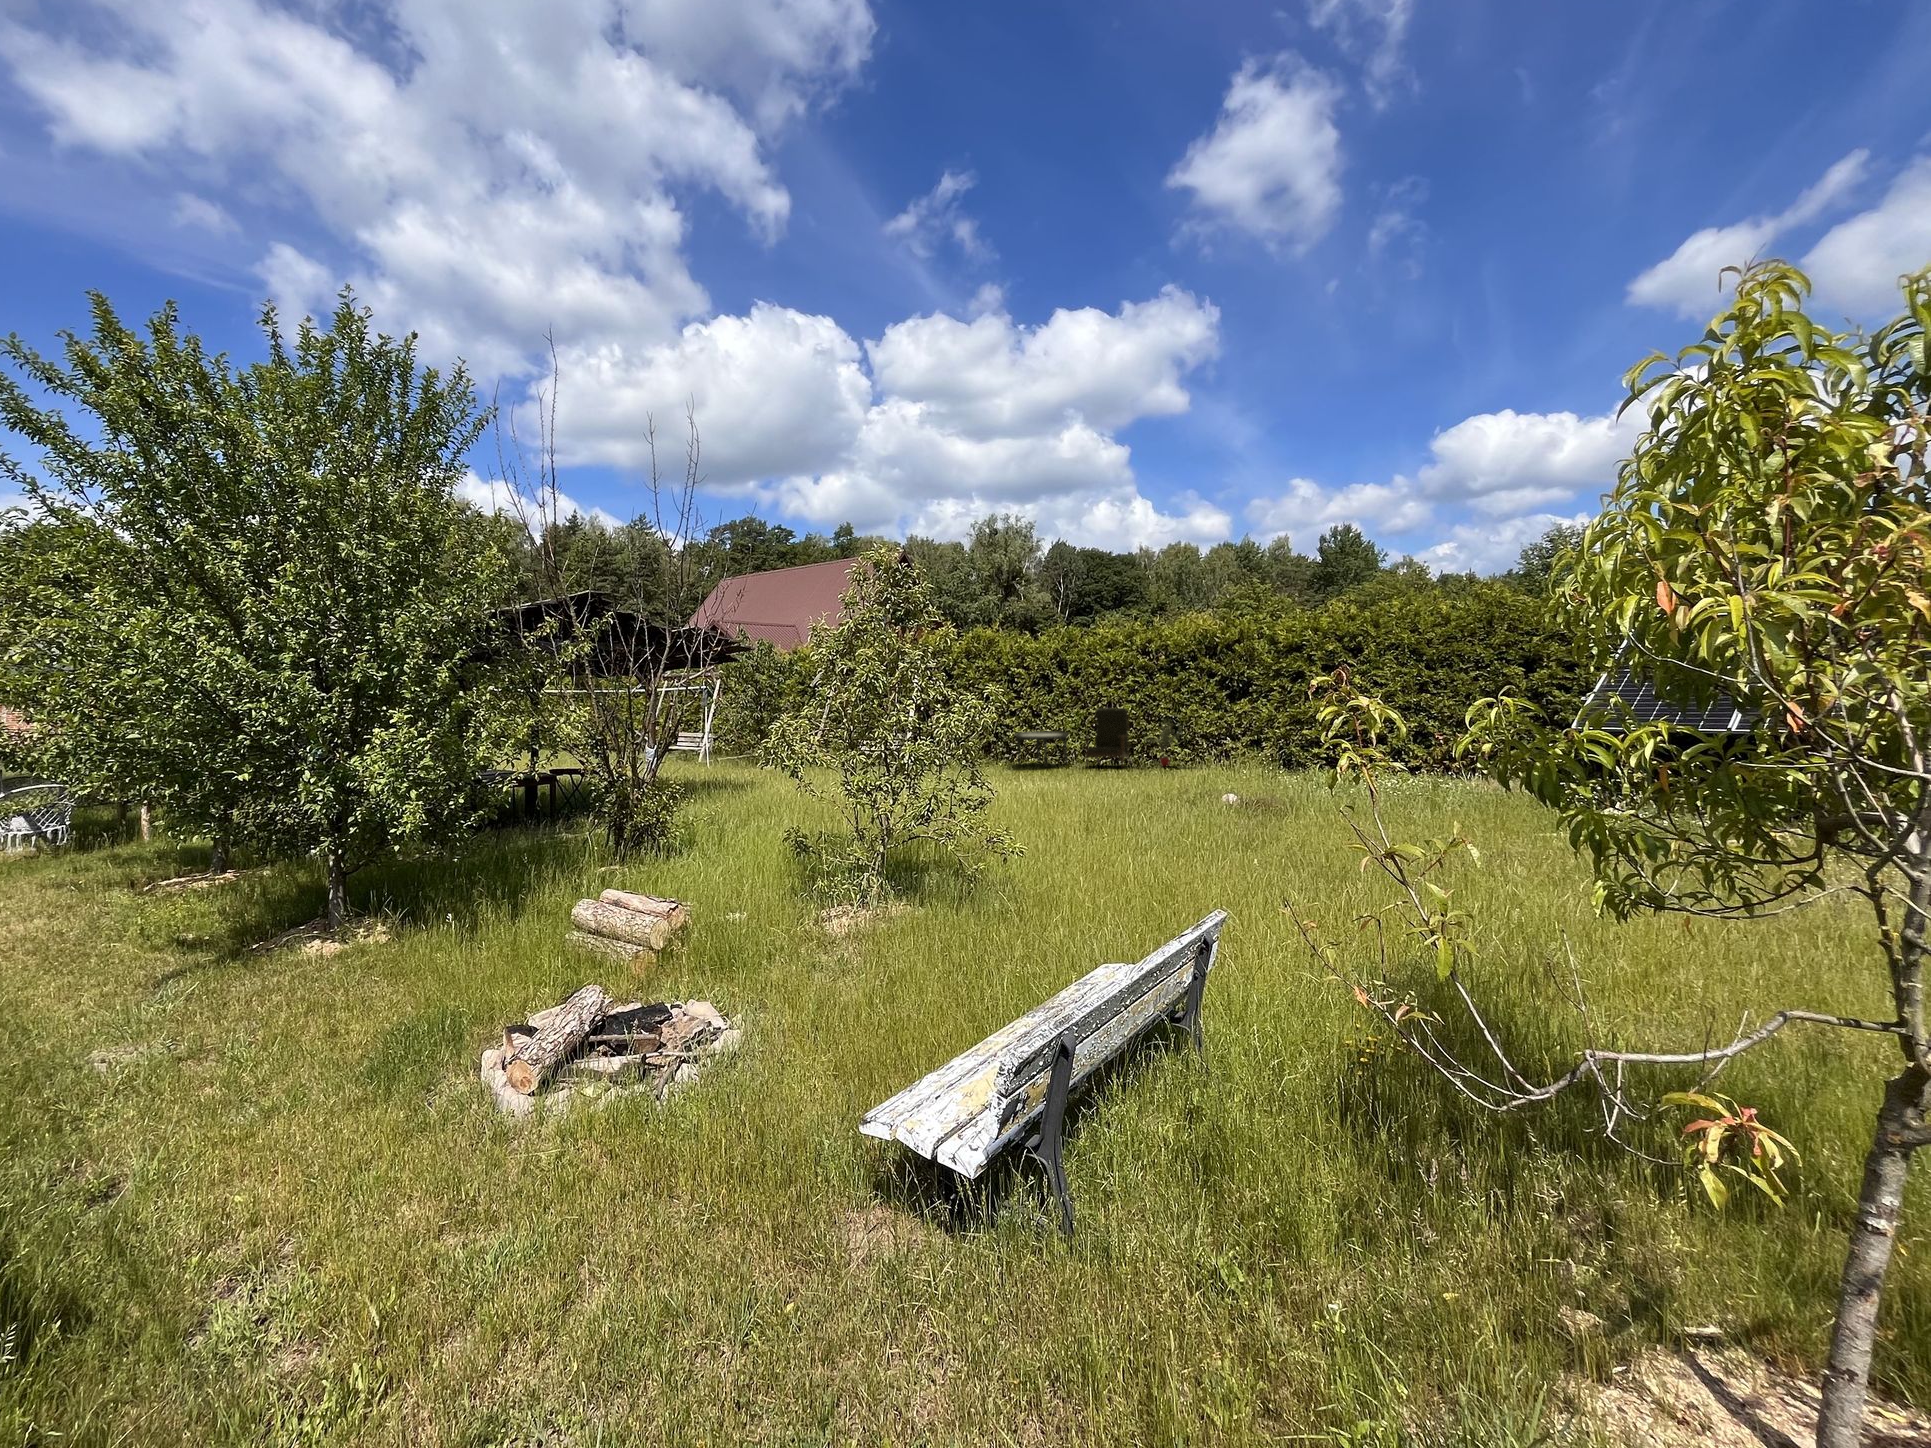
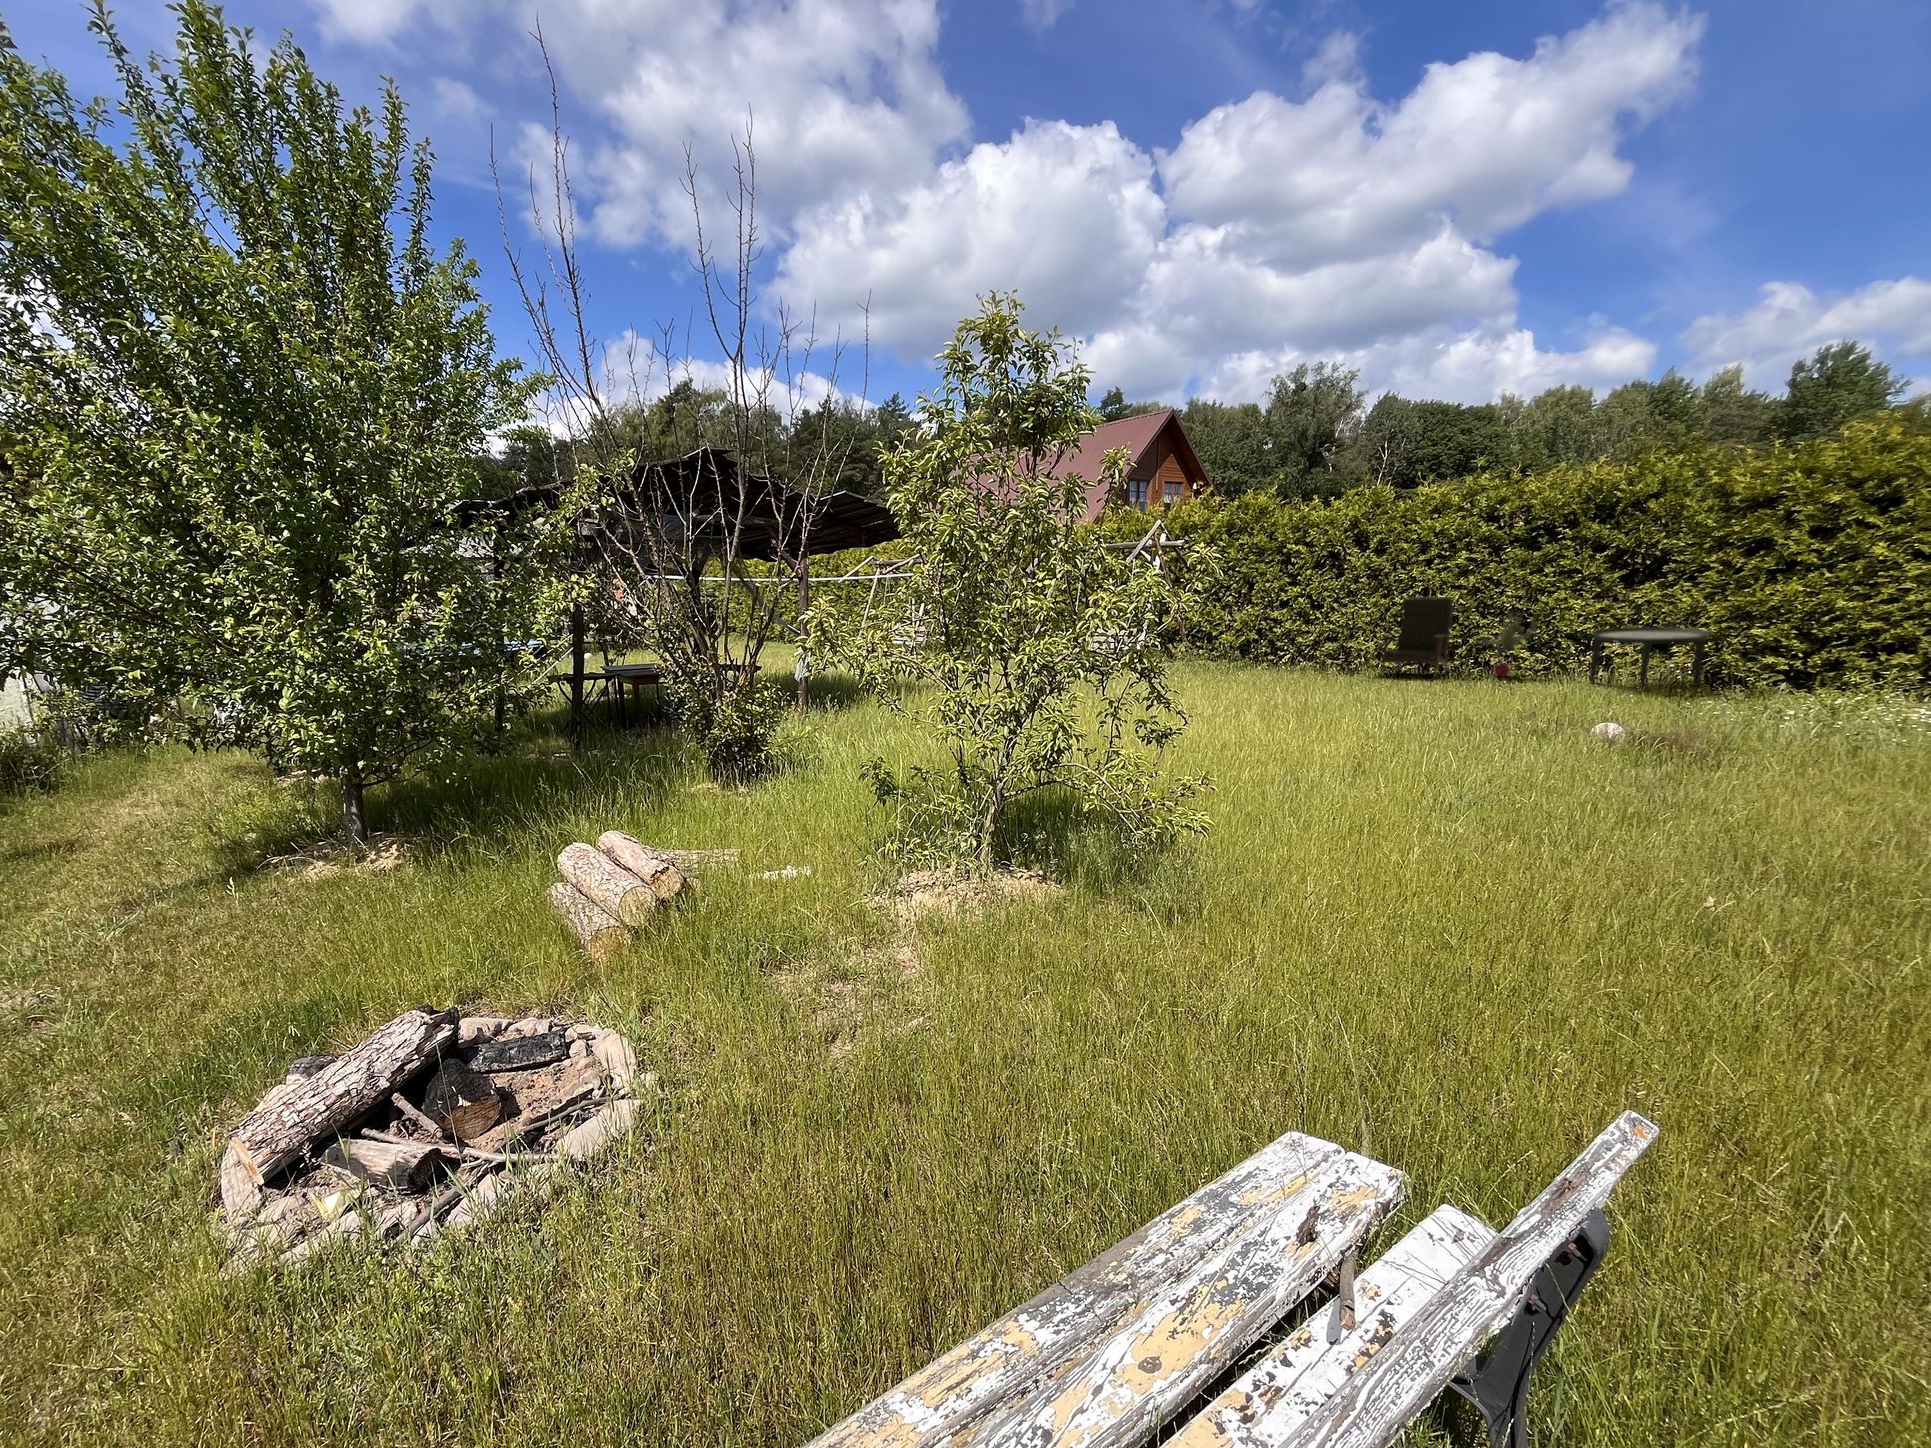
round table: present [1015,731,1068,768] -> present [1589,627,1712,691]

